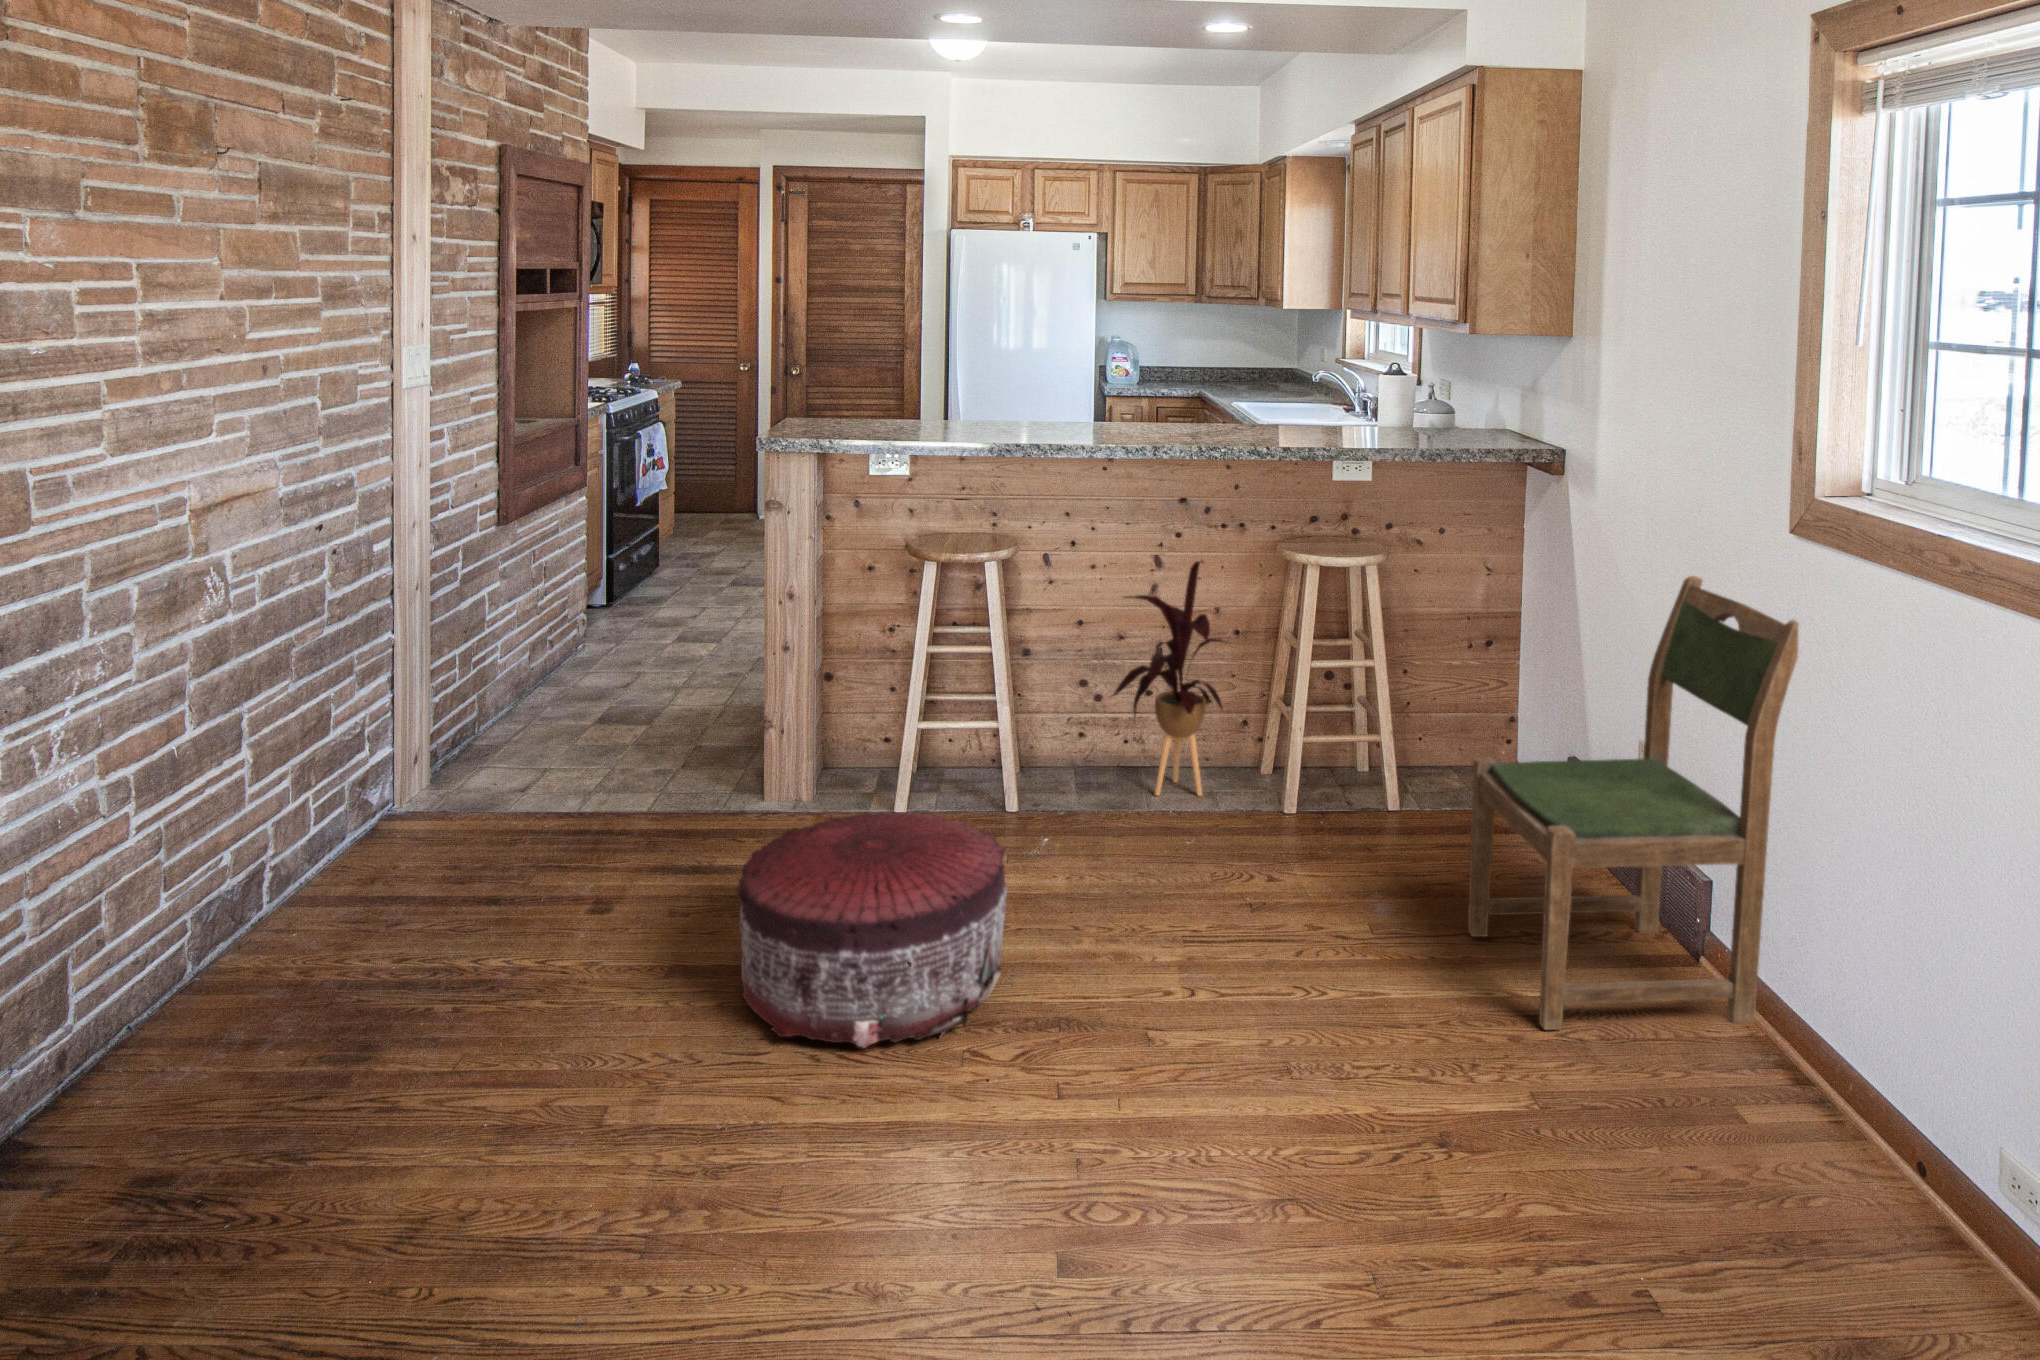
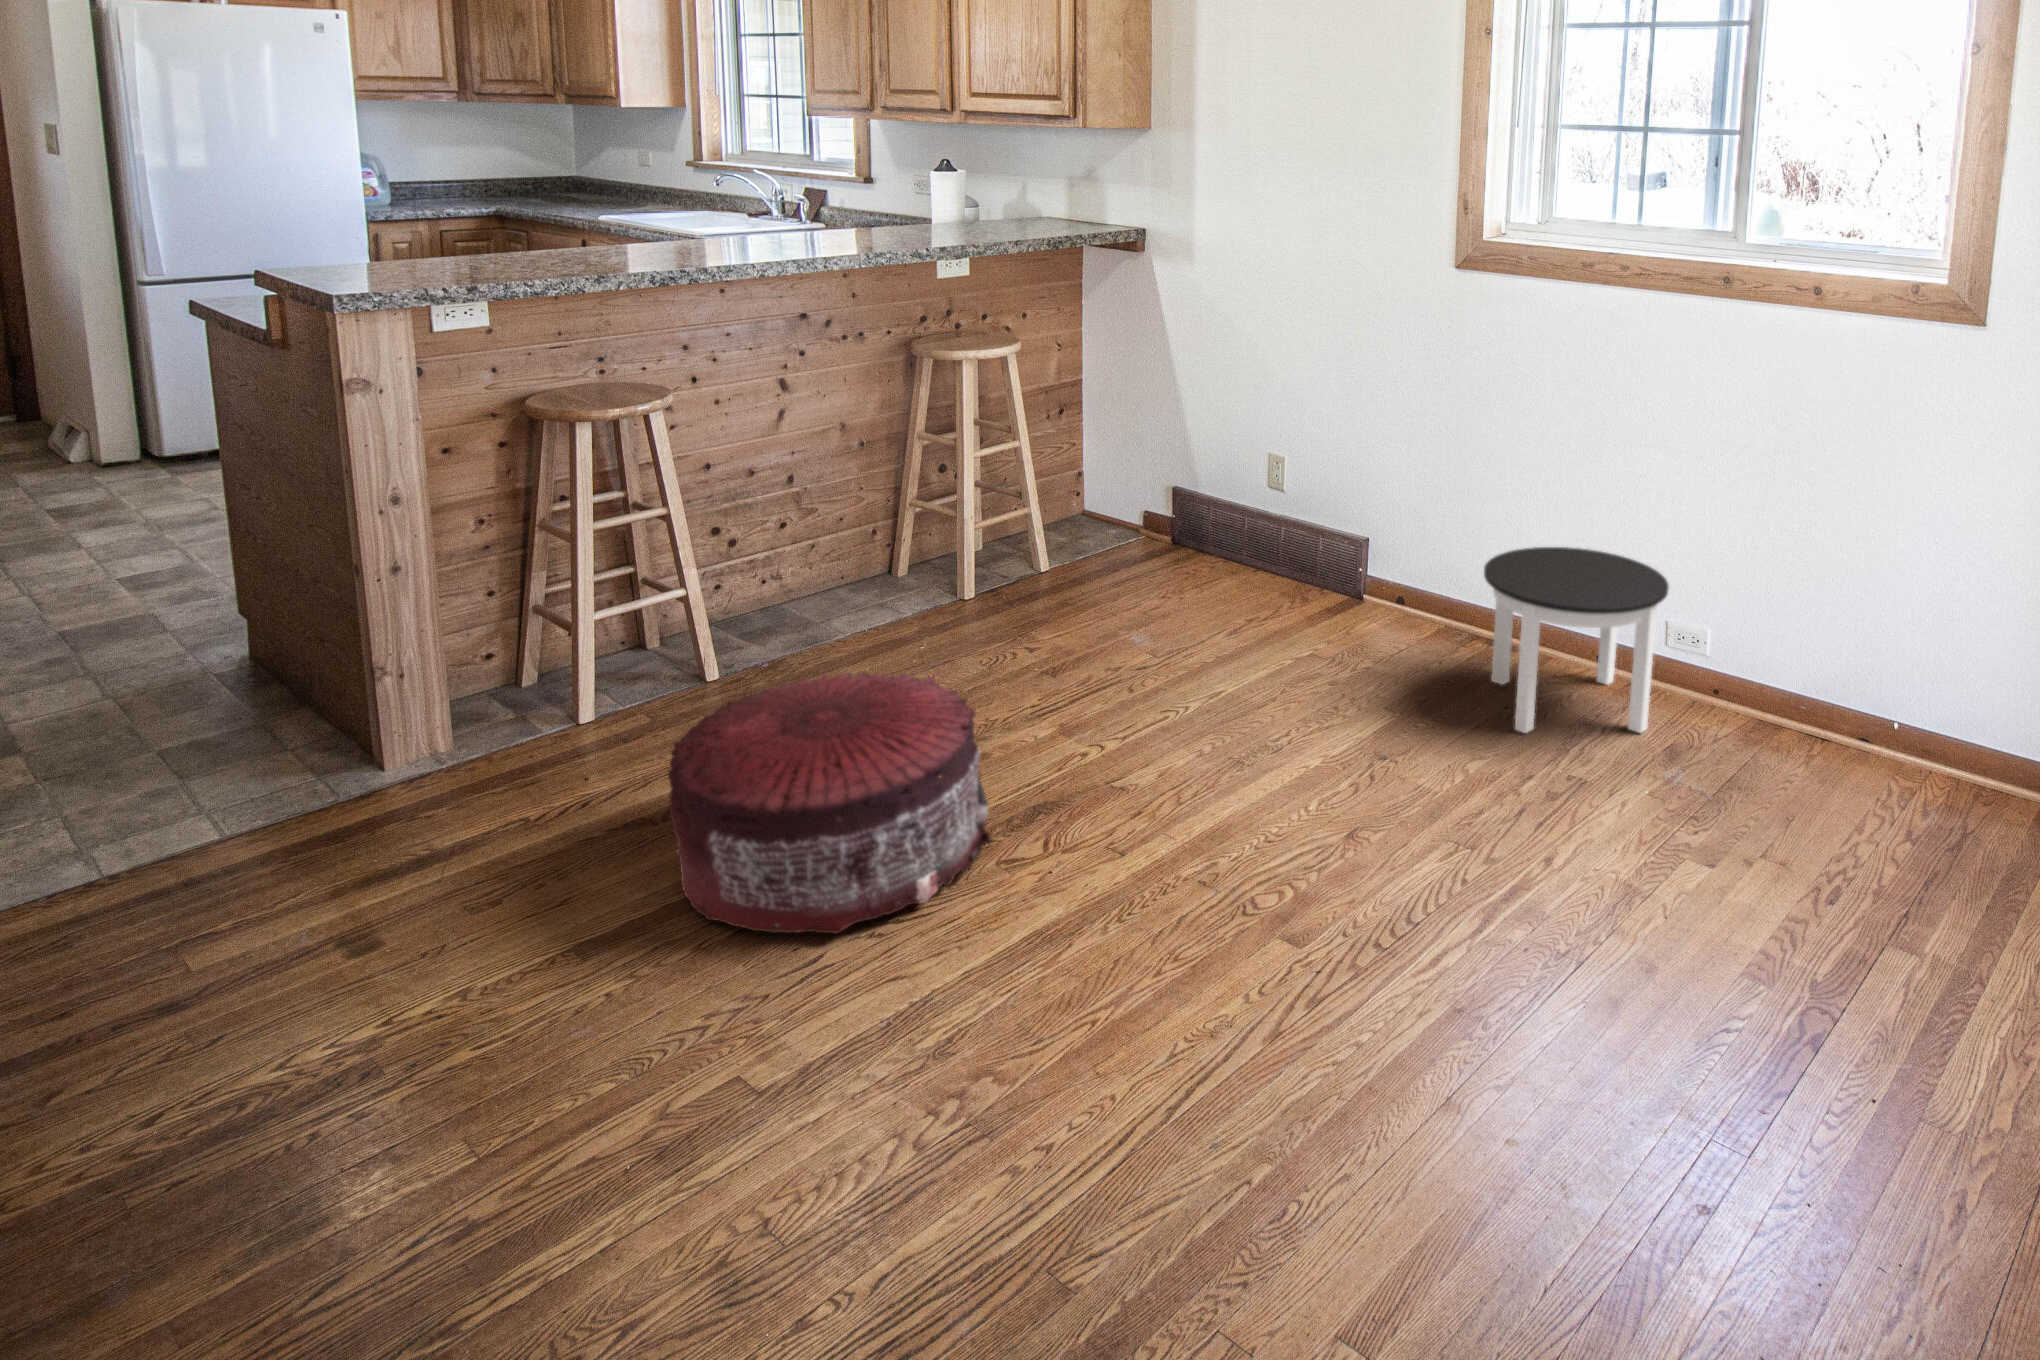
house plant: present [1114,561,1224,796] -> none [774,372,924,621]
dining chair: present [1468,576,1798,1030] -> none [1228,315,1466,671]
round table: none [1651,939,1953,1297] -> present [1484,547,1669,733]

